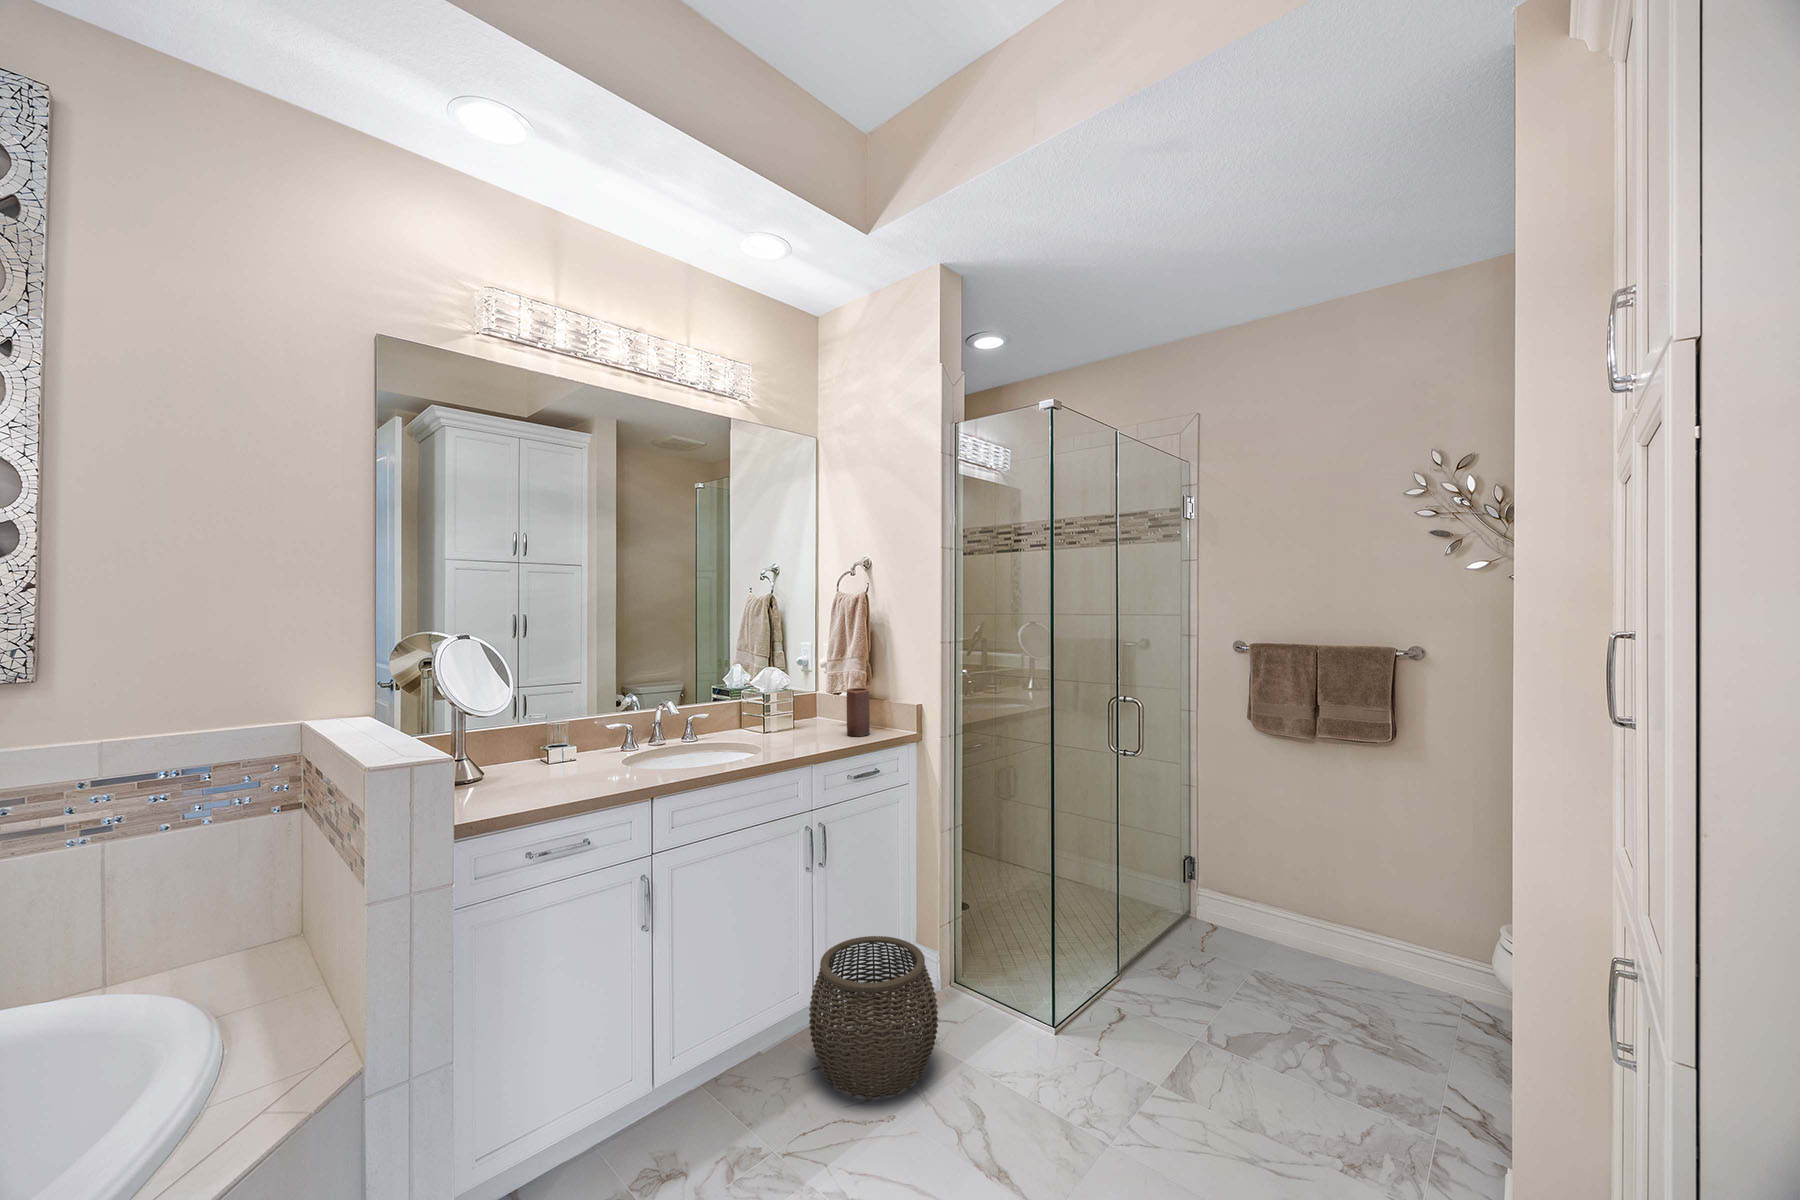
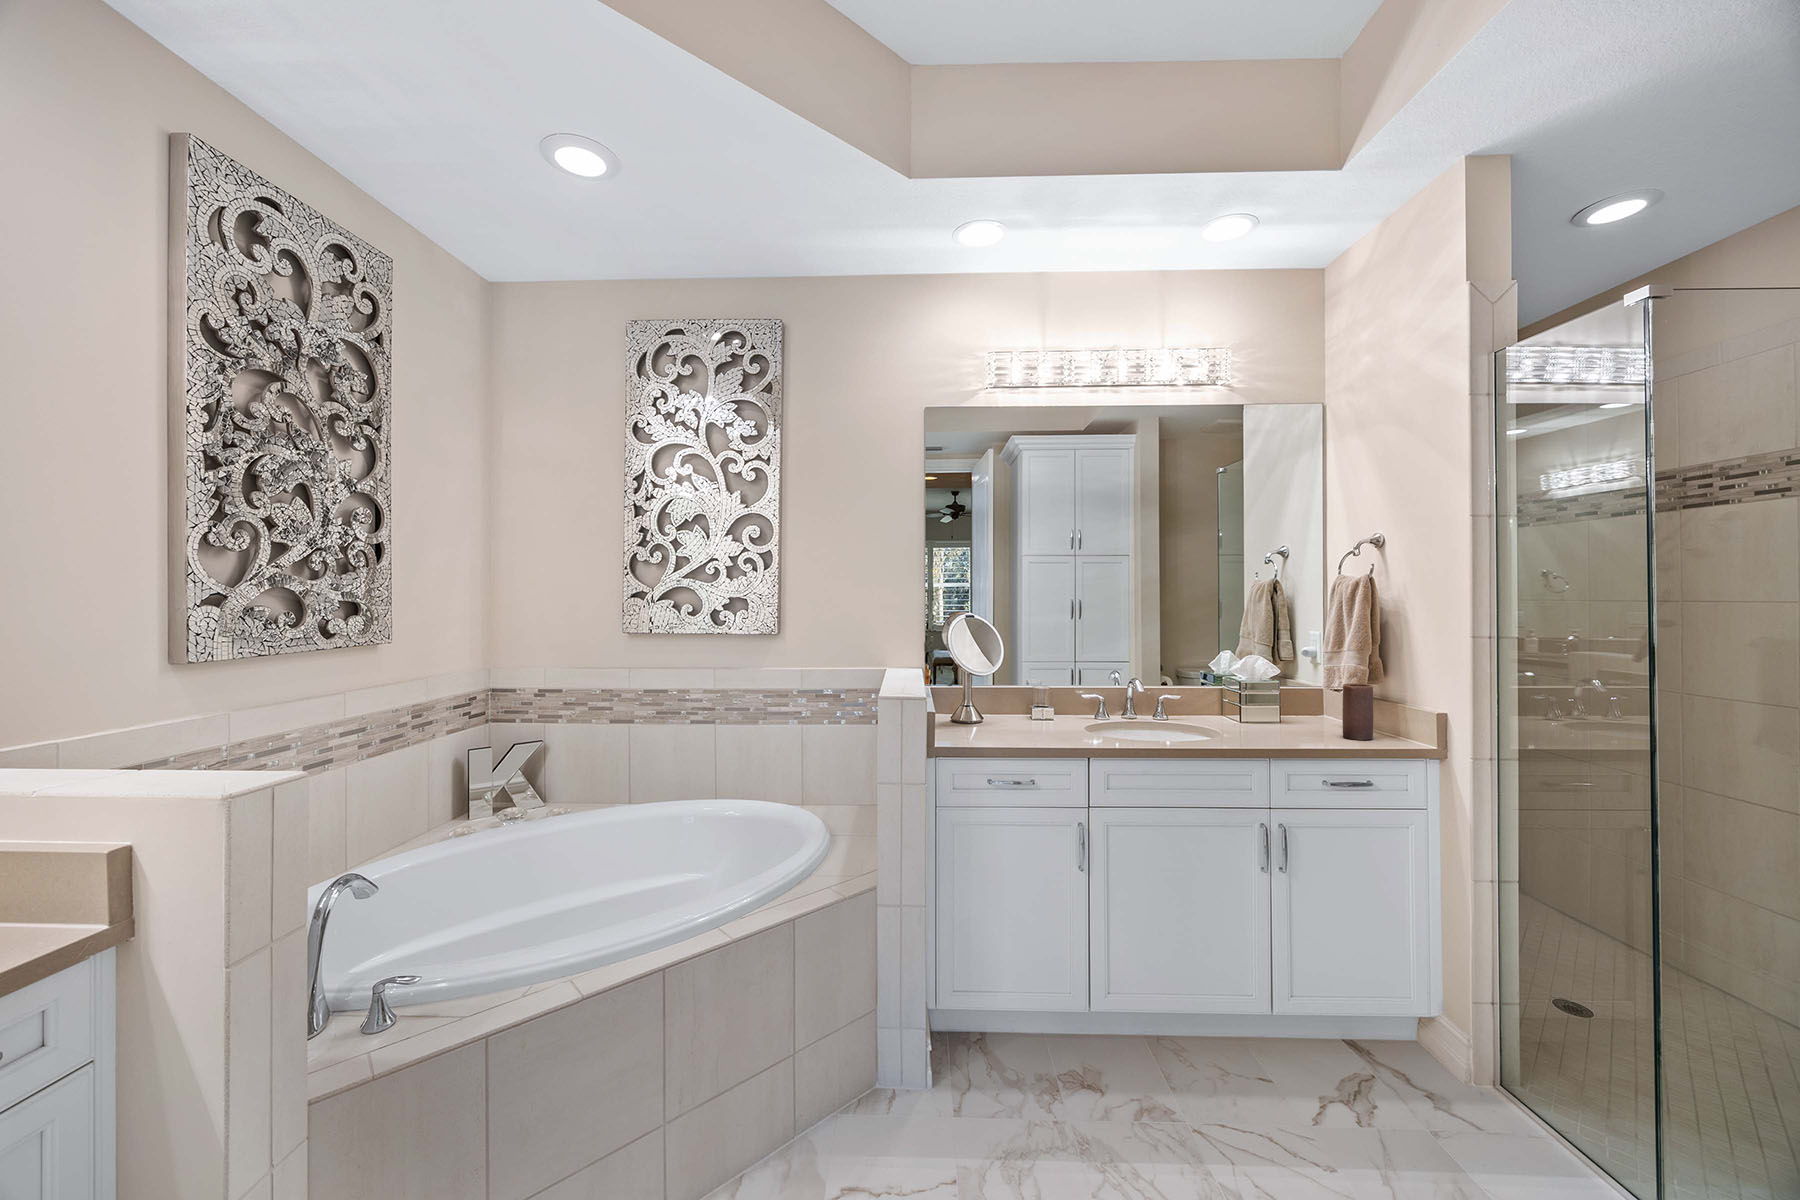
woven basket: present [809,936,938,1098] -> none [1249,962,1419,1152]

